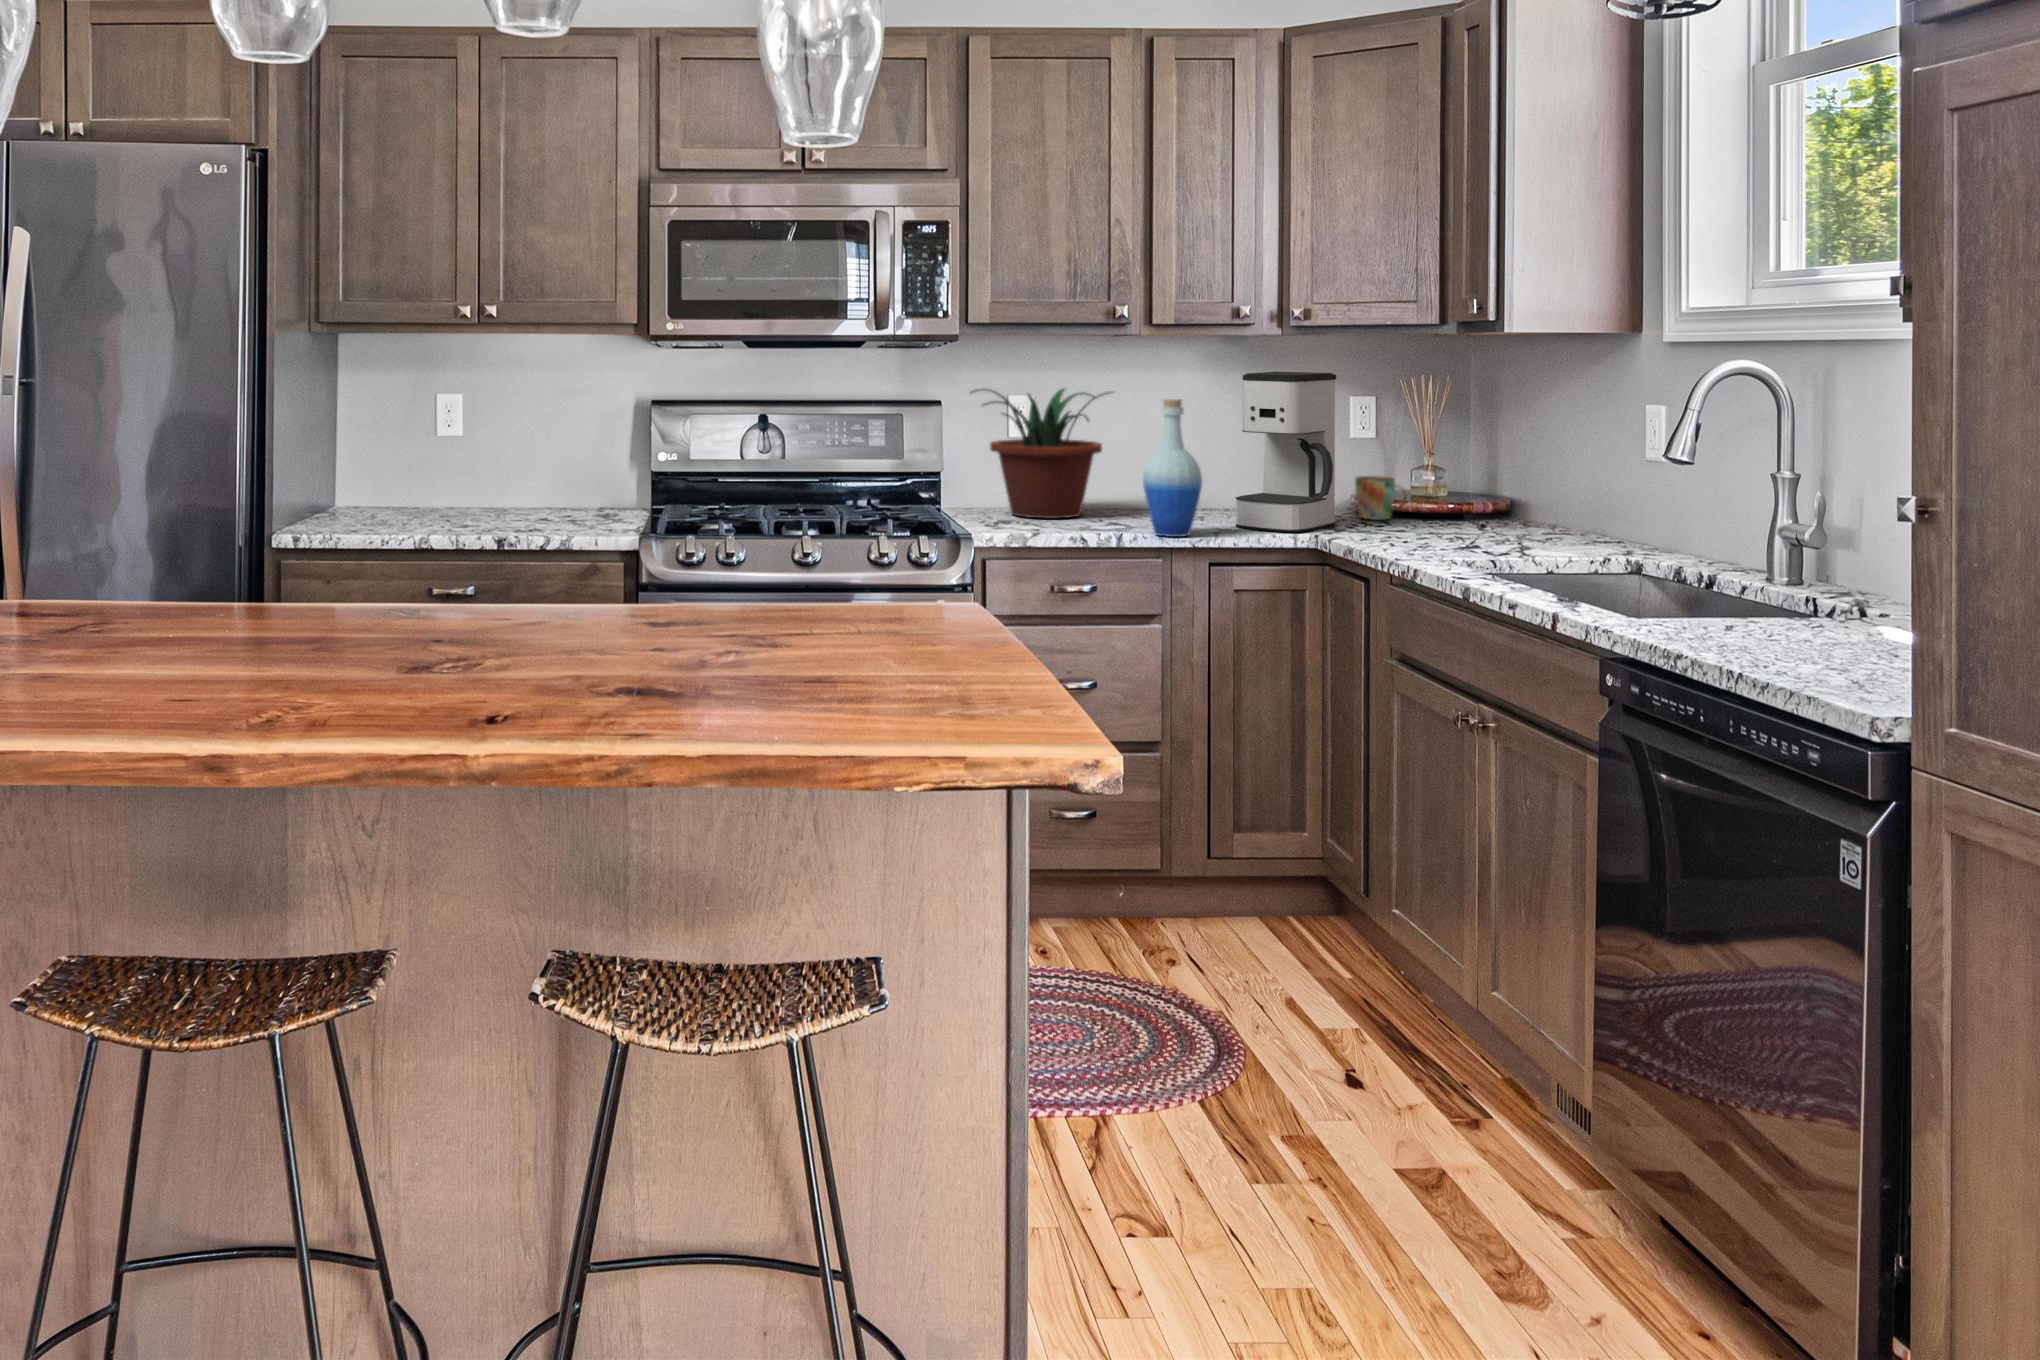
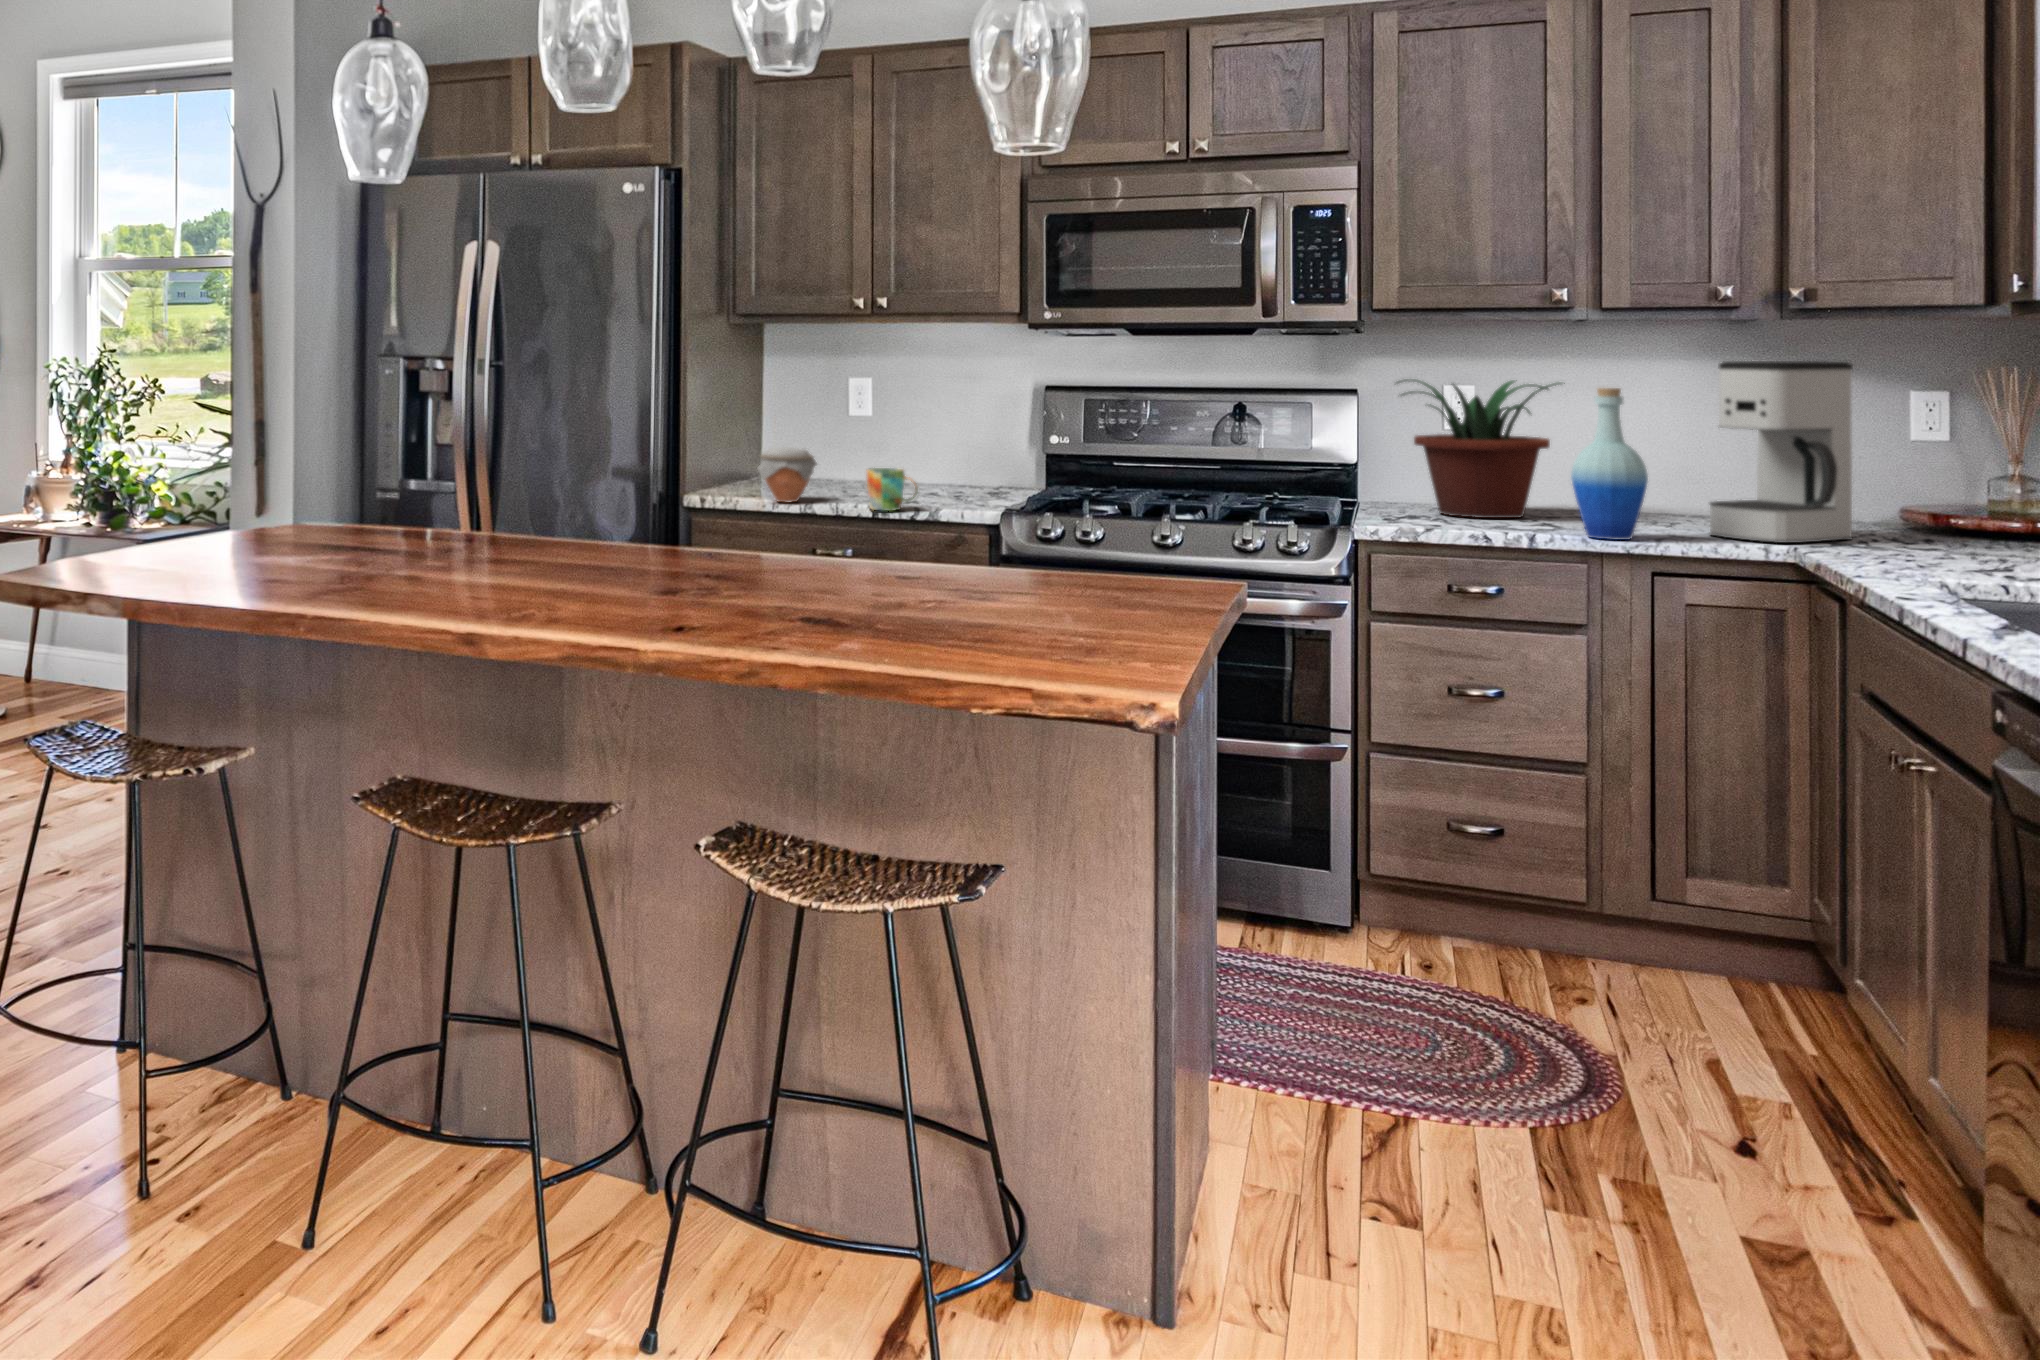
jar: none [358,475,424,538] -> present [758,447,817,502]
mug: present [1355,476,1407,520] -> present [867,468,917,511]

